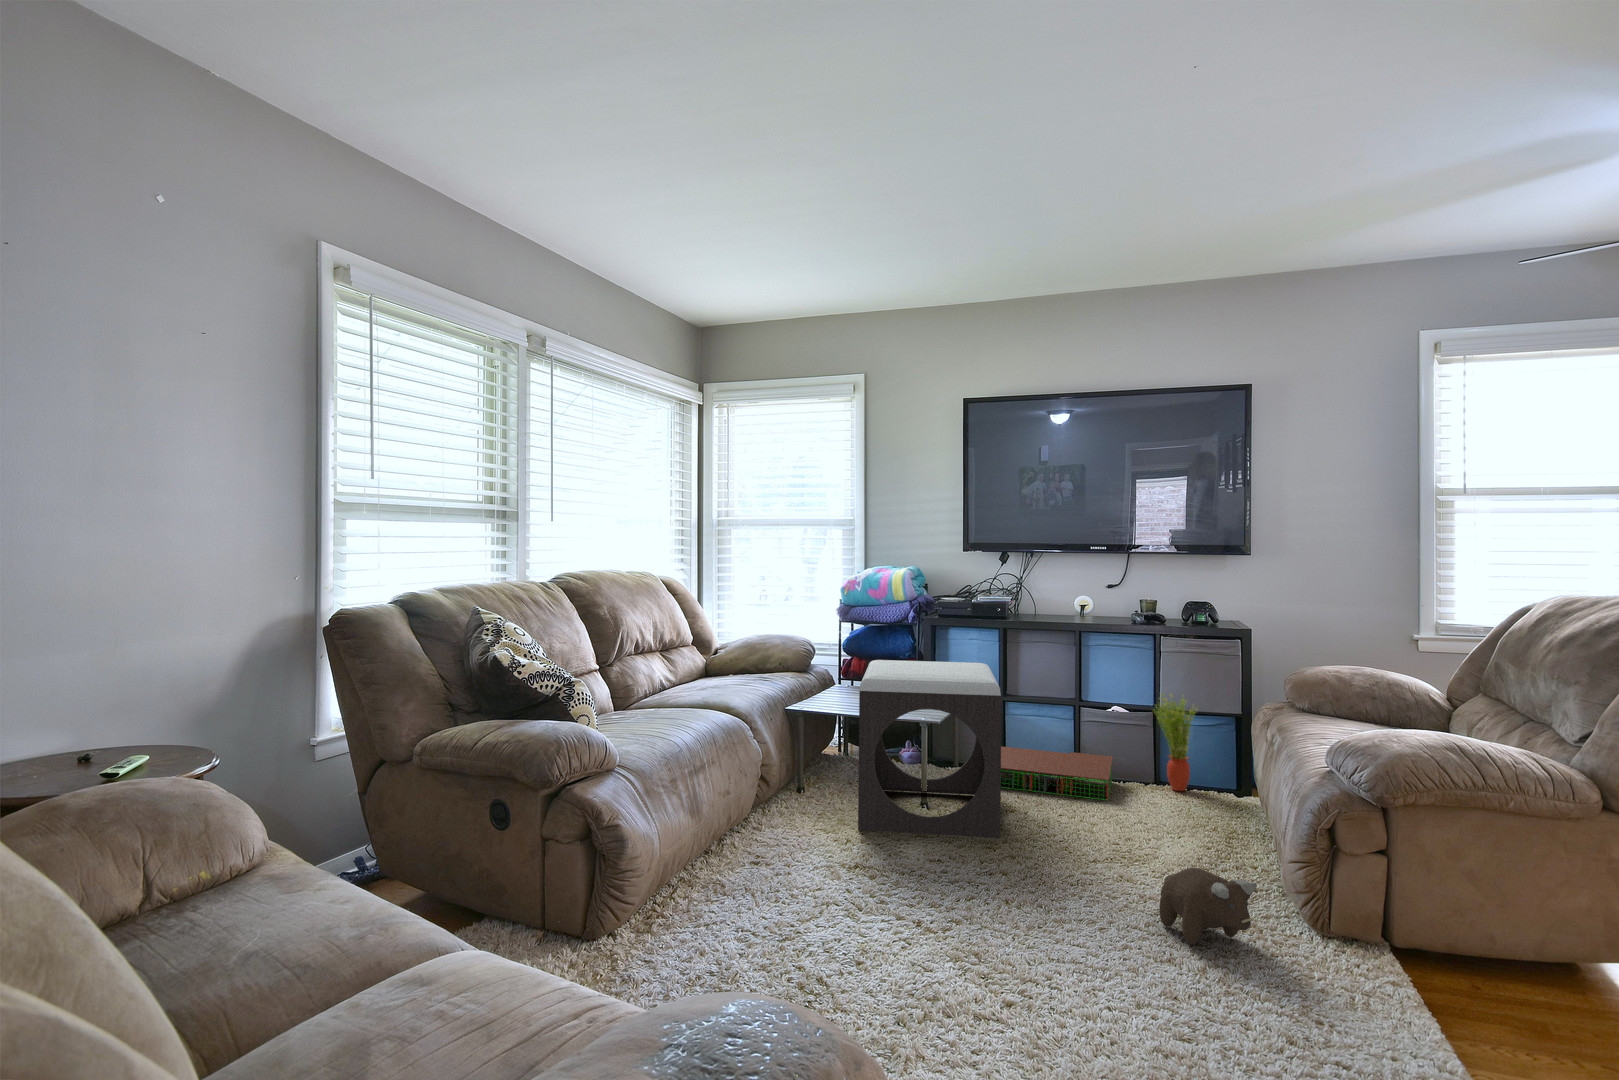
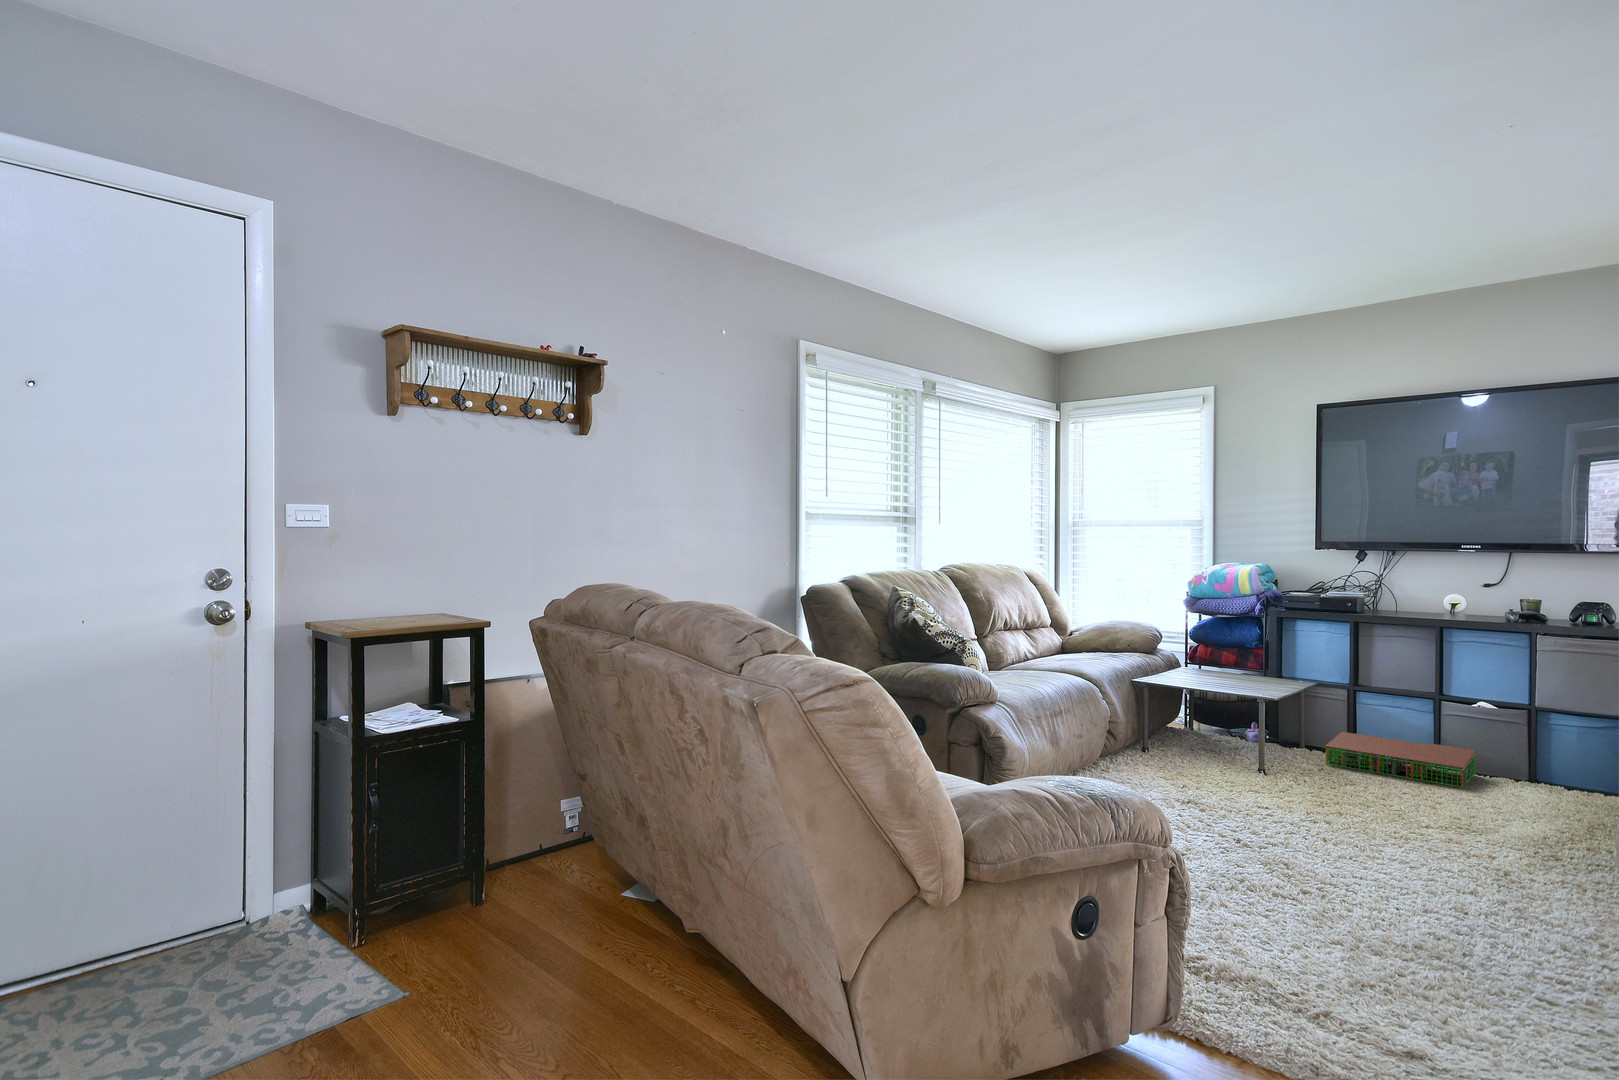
footstool: present [858,660,1002,838] -> none [1196,643,1334,800]
potted plant: present [1154,694,1197,791] -> none [1521,689,1576,789]
plush toy: present [1159,868,1257,945] -> none [1471,822,1564,886]

